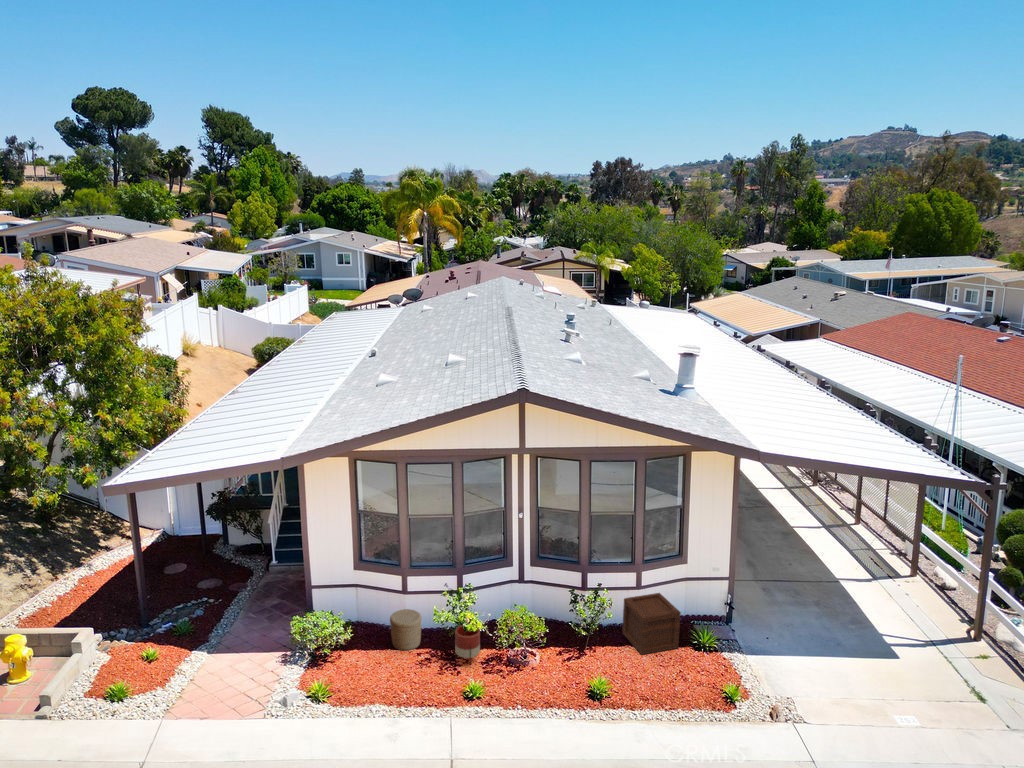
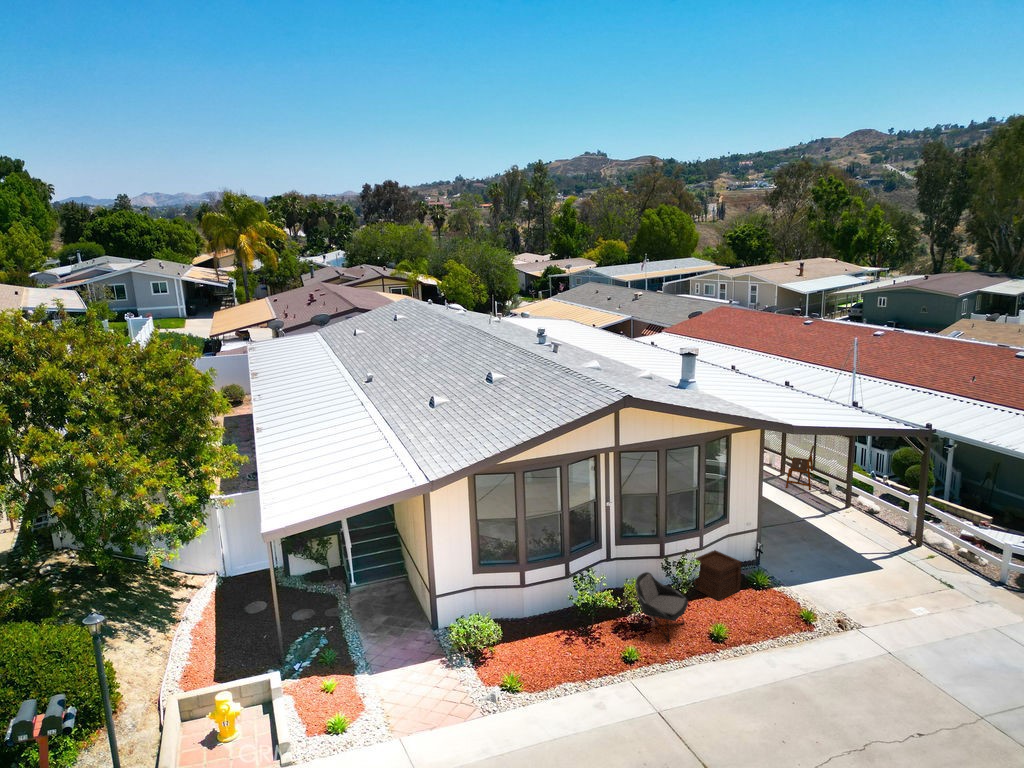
bench: none [848,490,900,547] -> present [786,446,814,490]
lounge chair: none [510,602,580,689] -> present [634,572,688,642]
woven basket: present [390,609,421,650] -> none [520,600,547,636]
planter: present [455,625,480,659] -> none [585,602,606,638]

